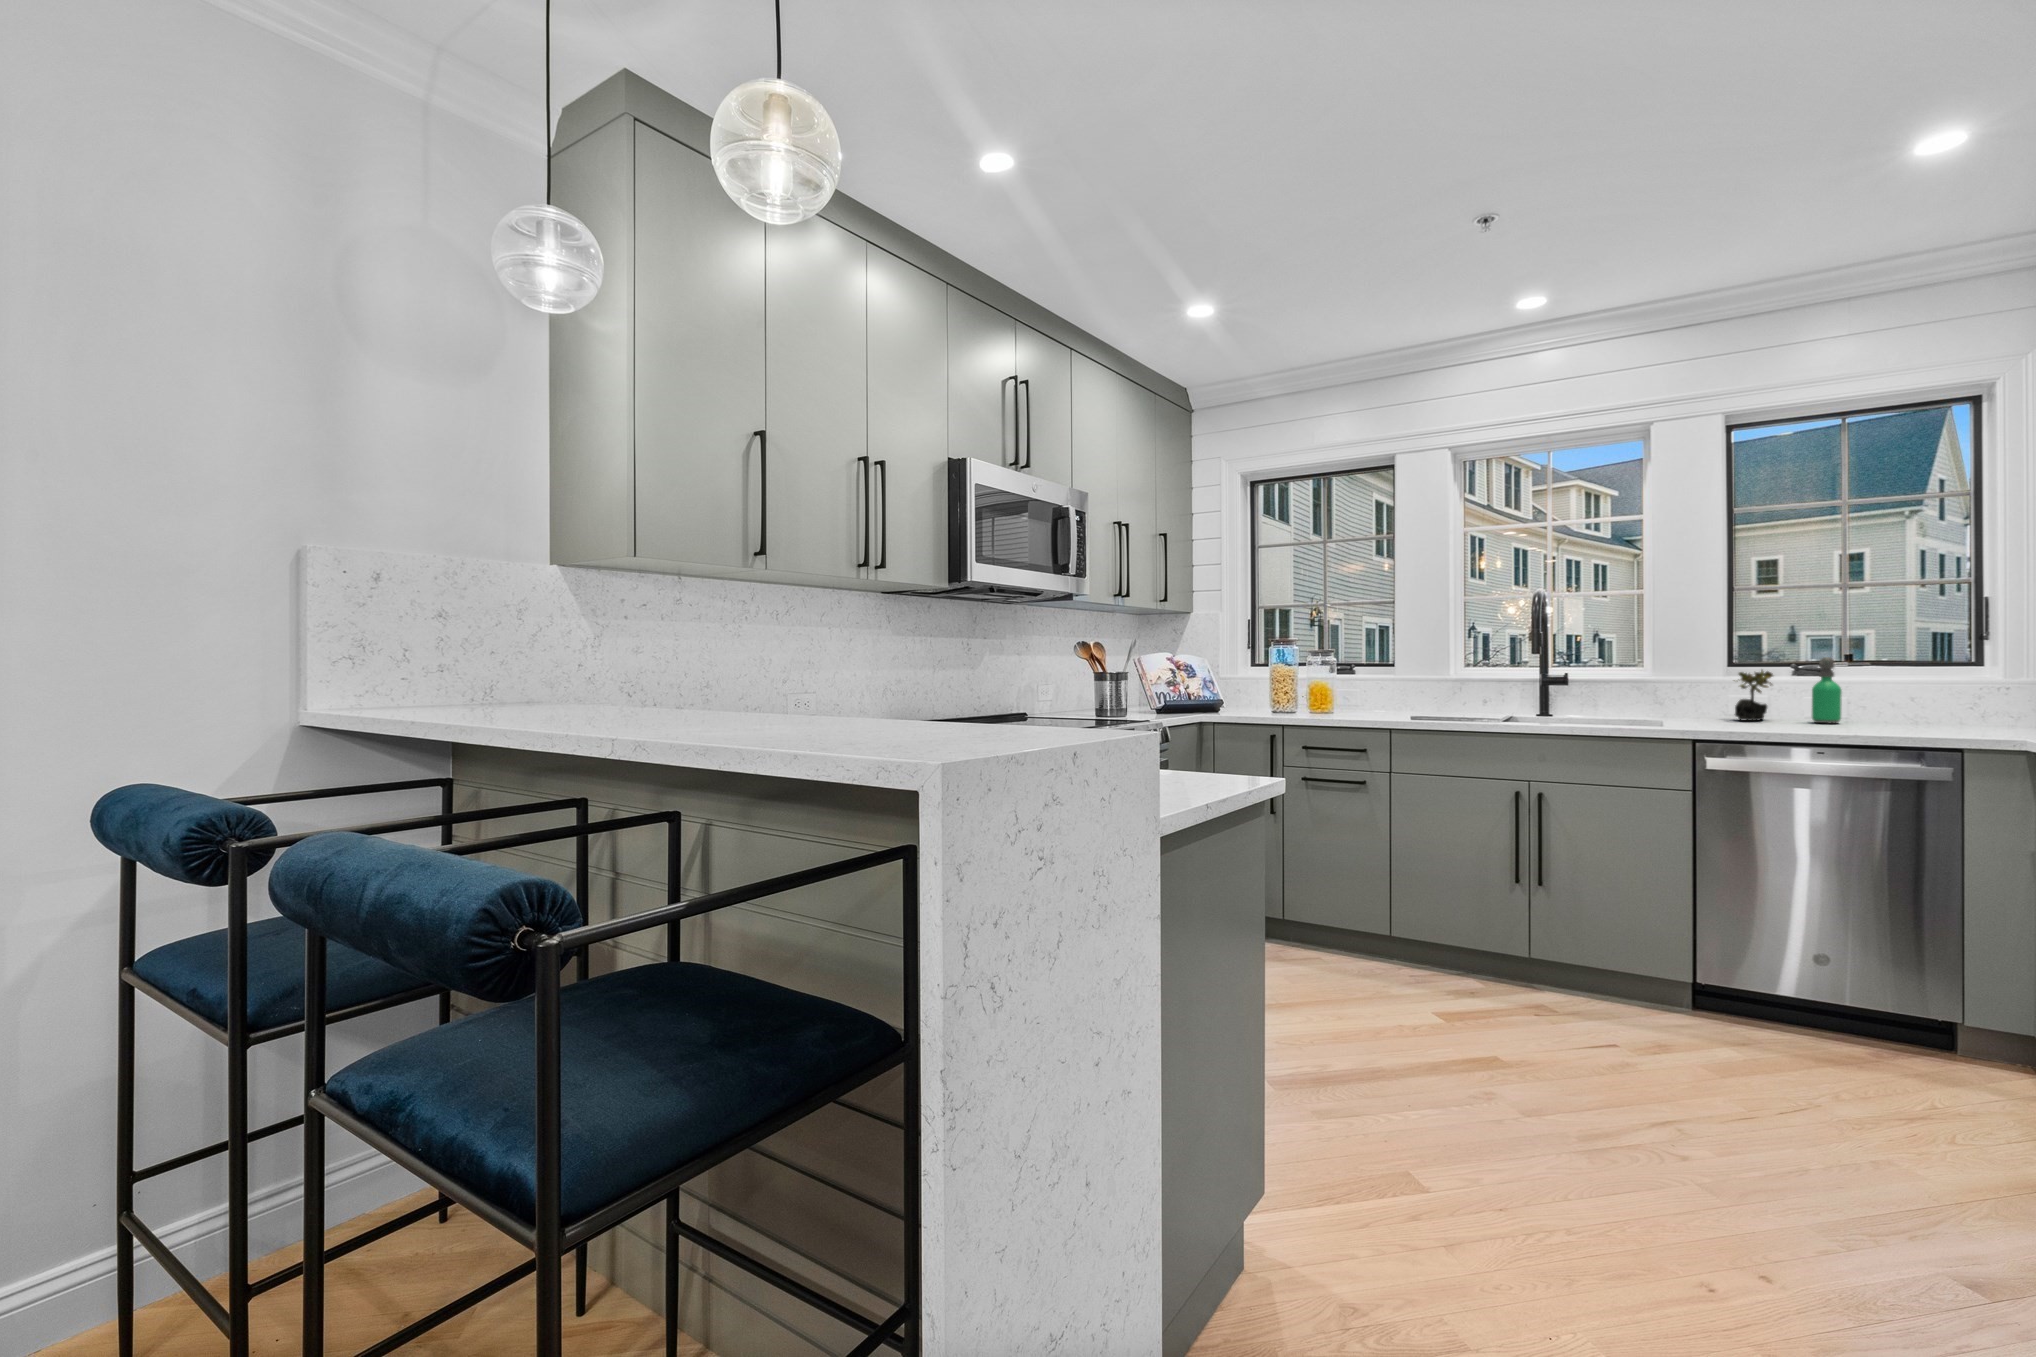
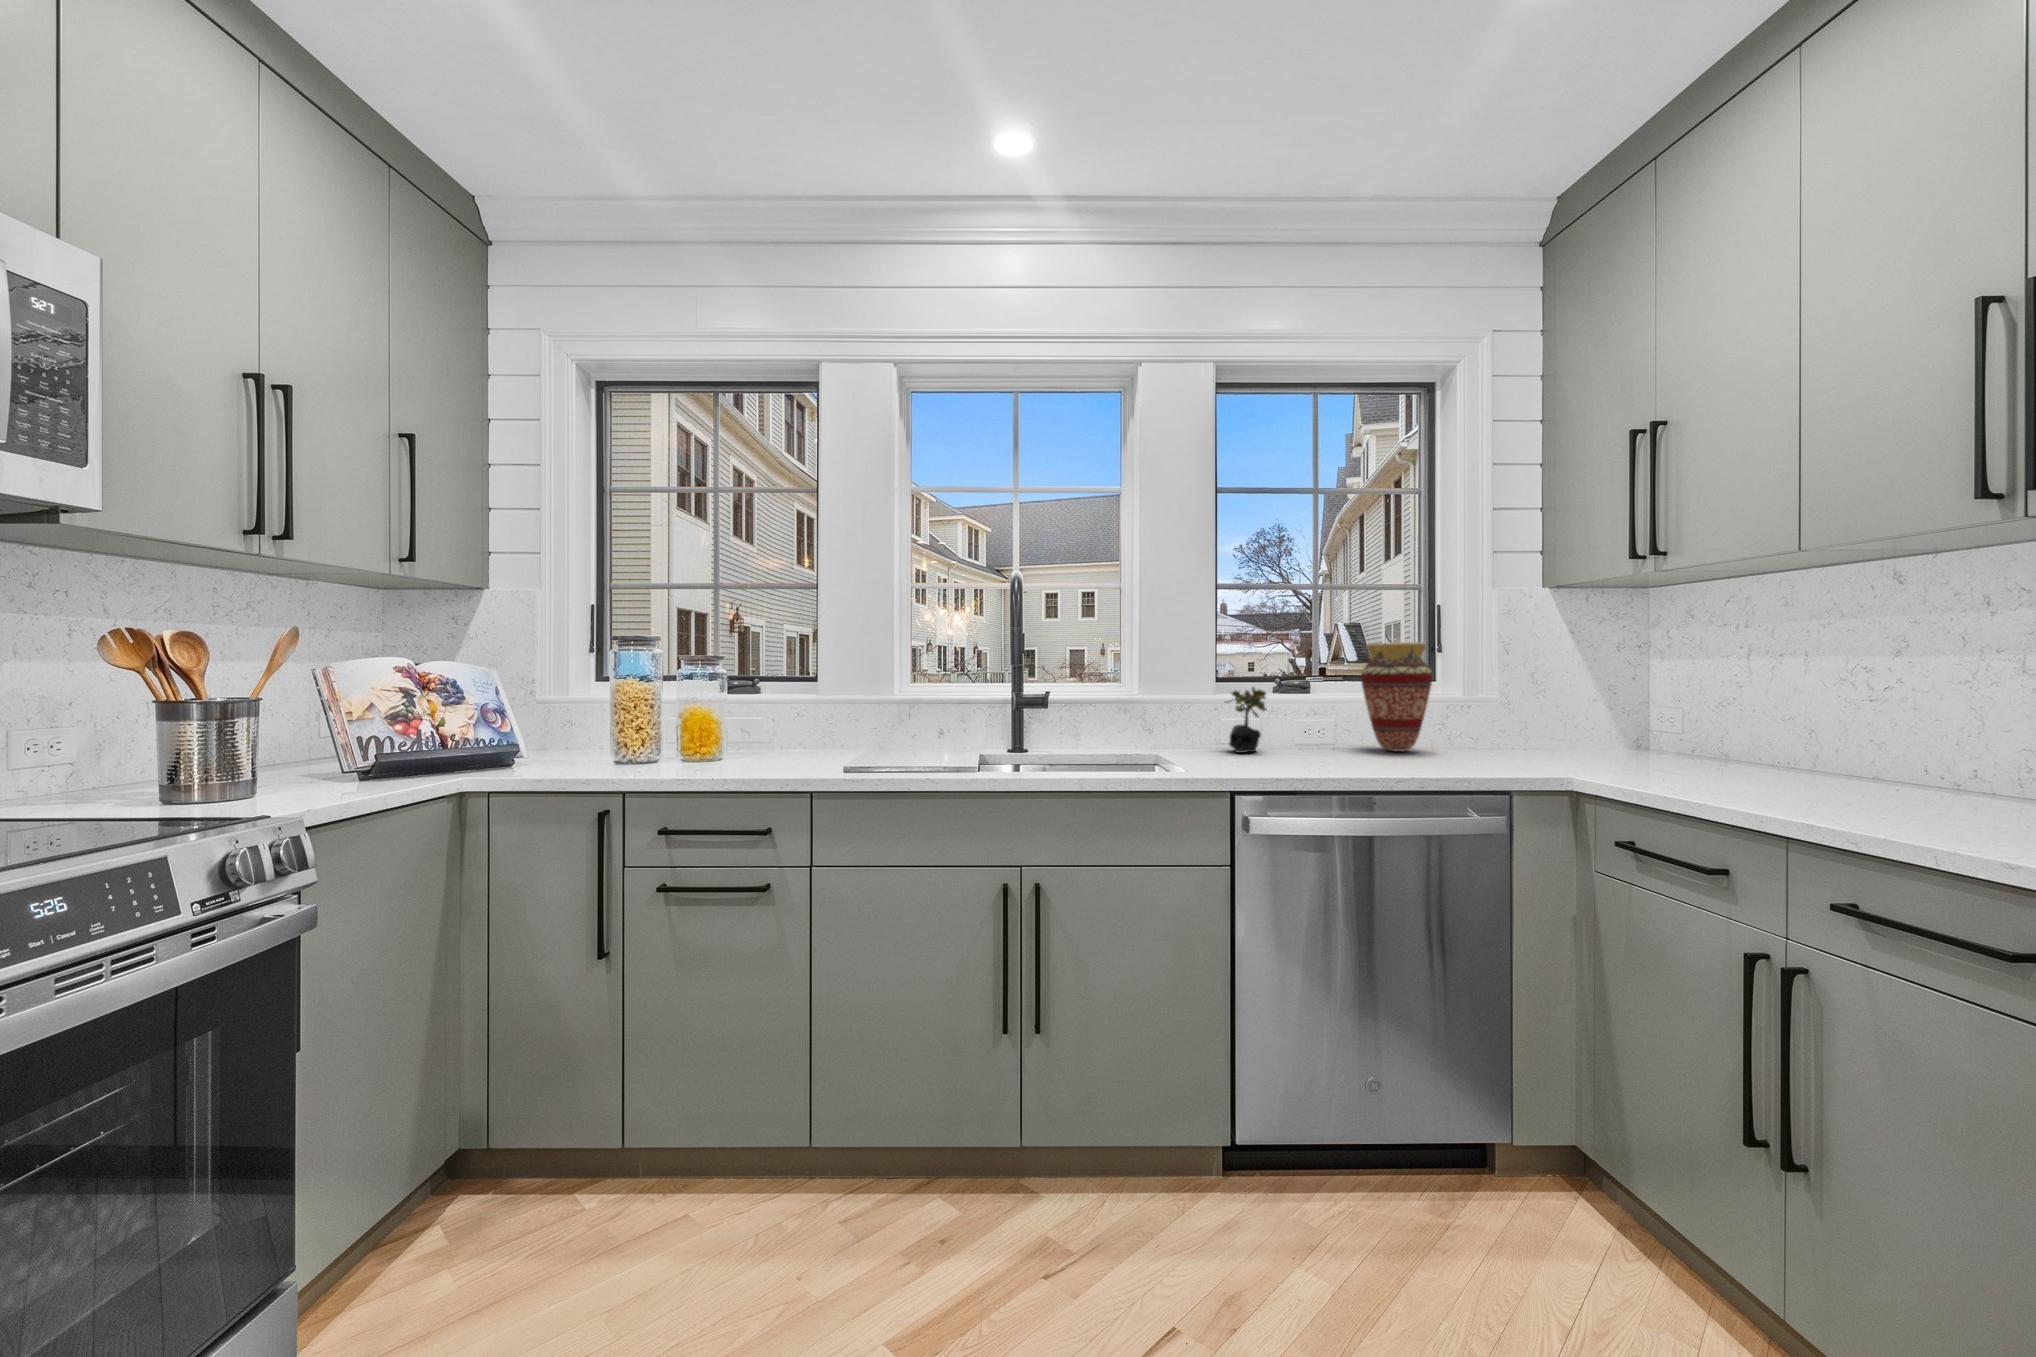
vase: none [1876,631,1952,724] -> present [1361,642,1432,752]
soap dispenser: present [1812,657,1842,723] -> none [1307,672,1336,754]

